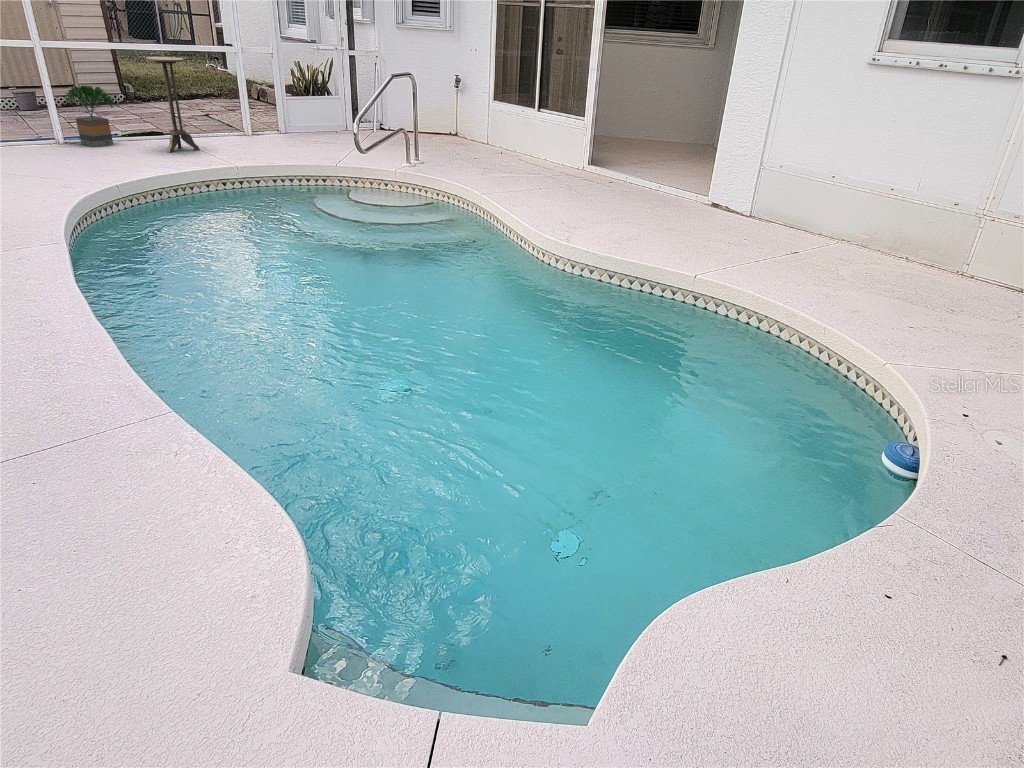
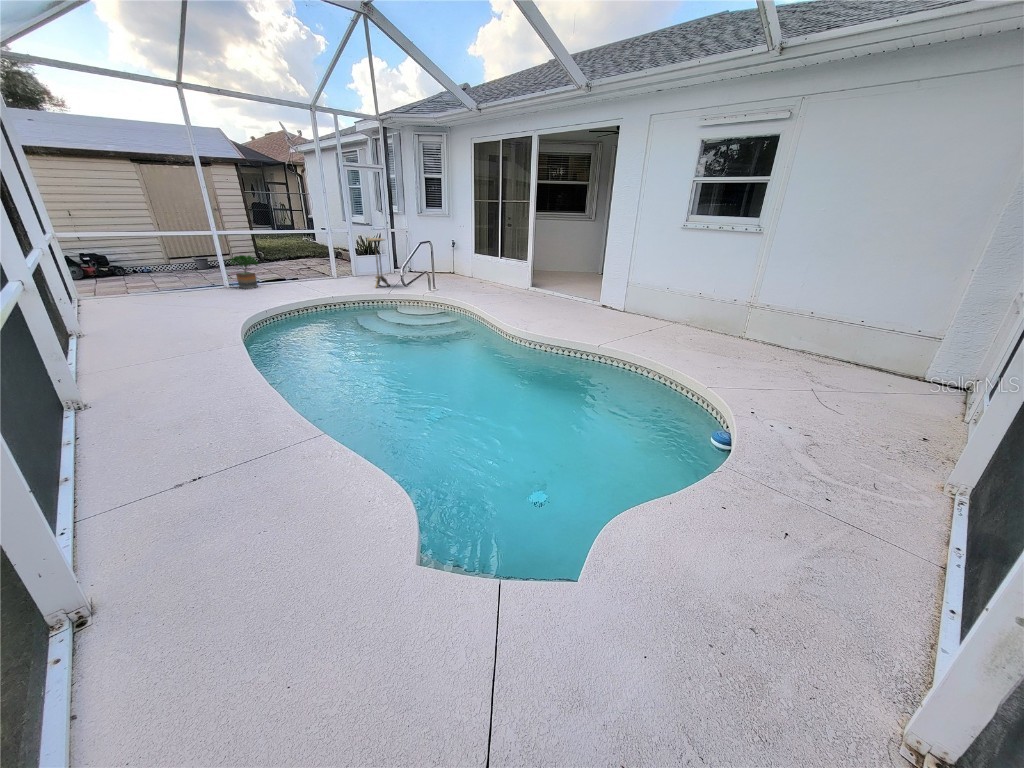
side table: present [146,57,200,153] -> present [367,238,390,288]

